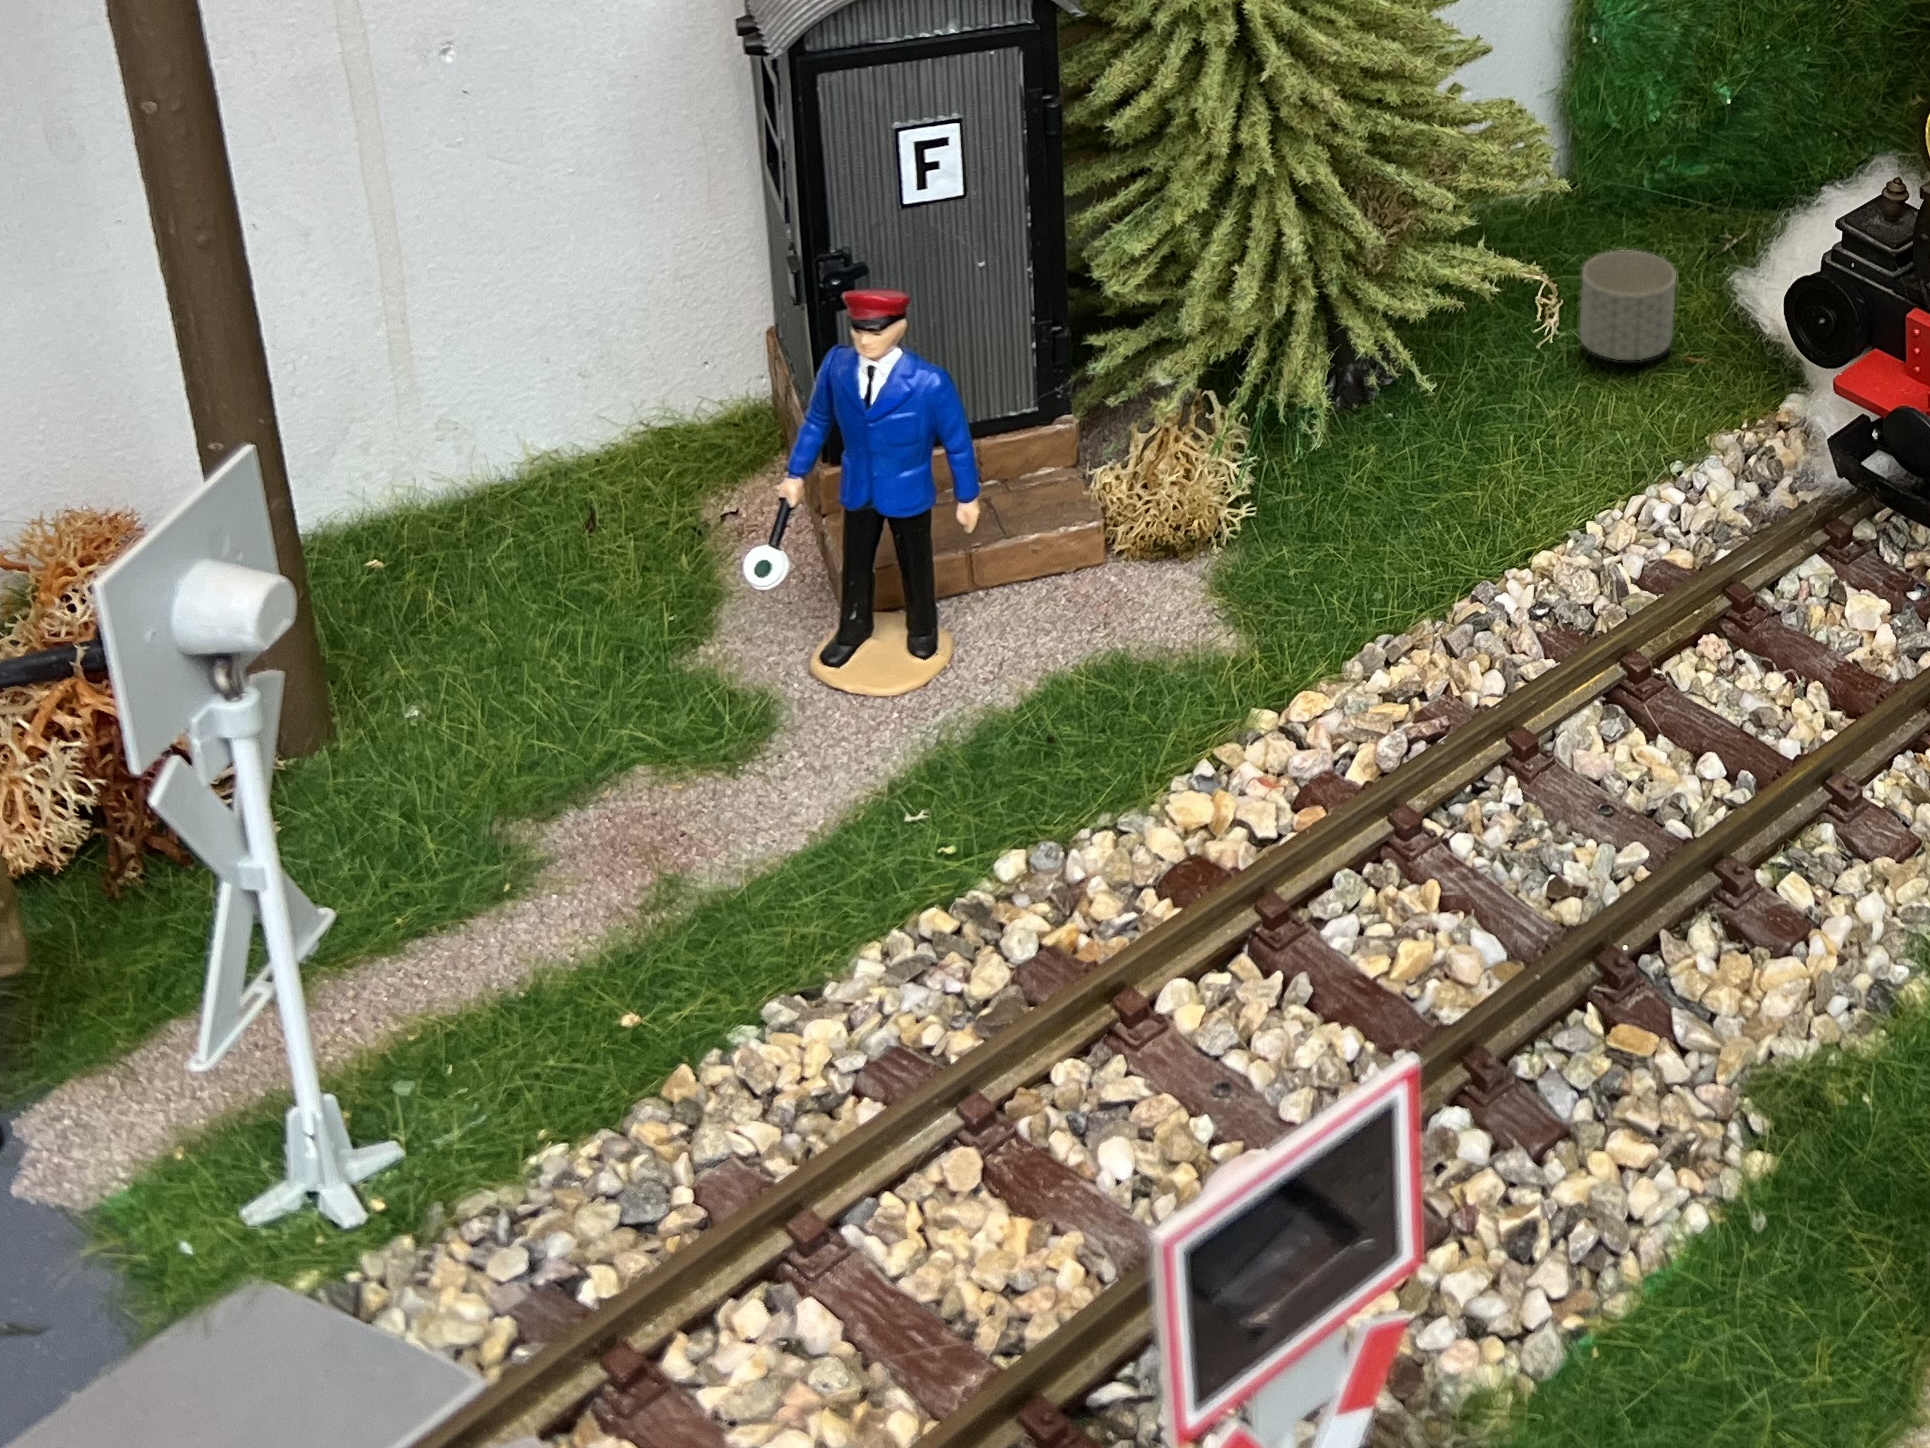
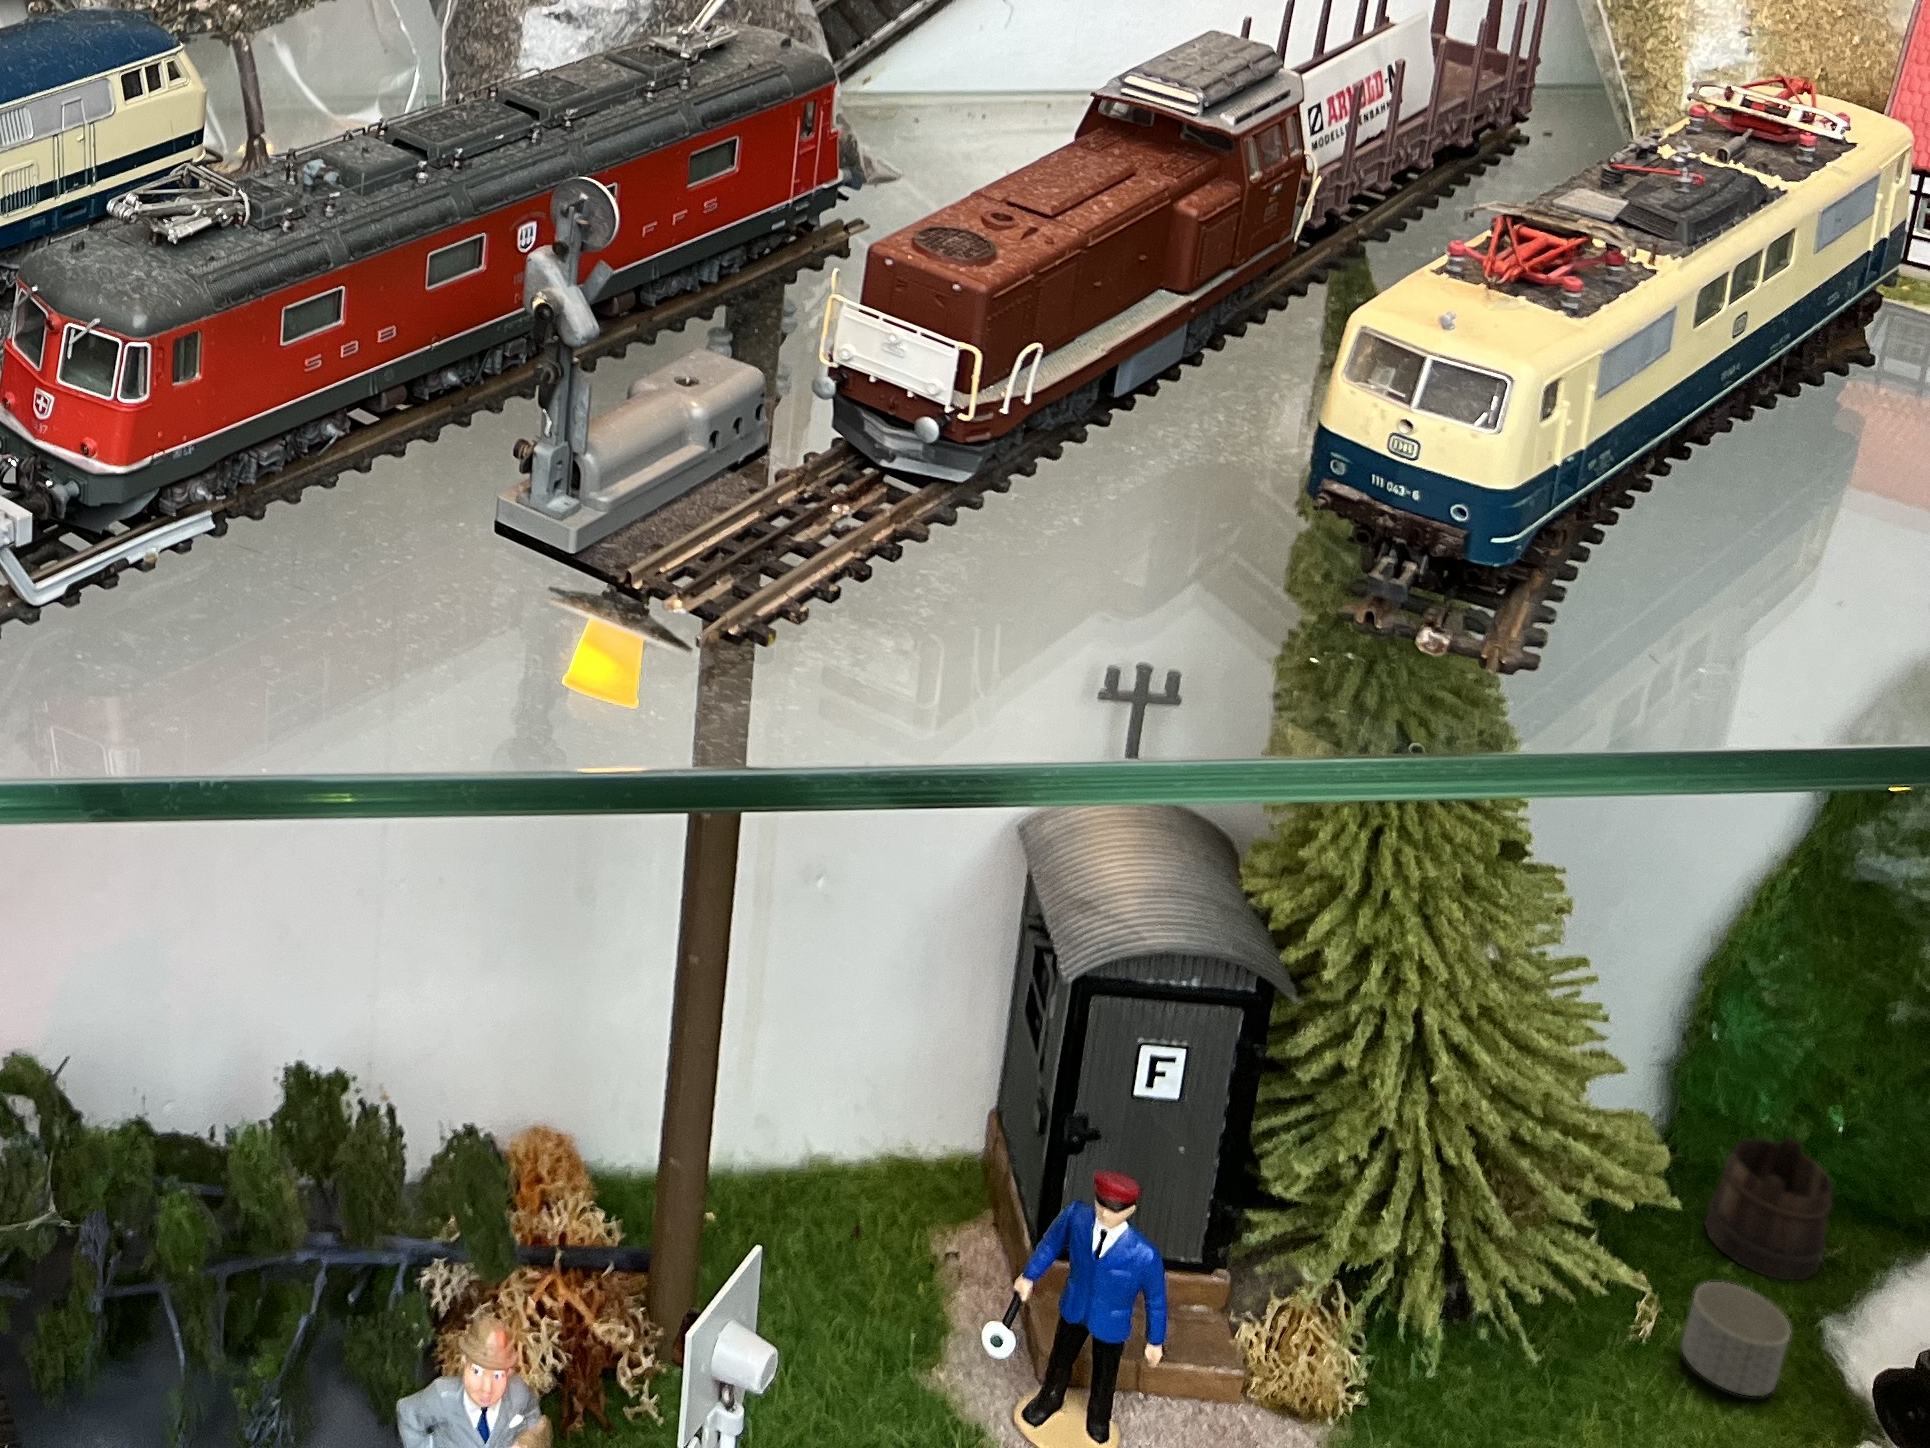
bucket: none [1598,101,1710,252] -> present [1705,1138,1832,1280]

